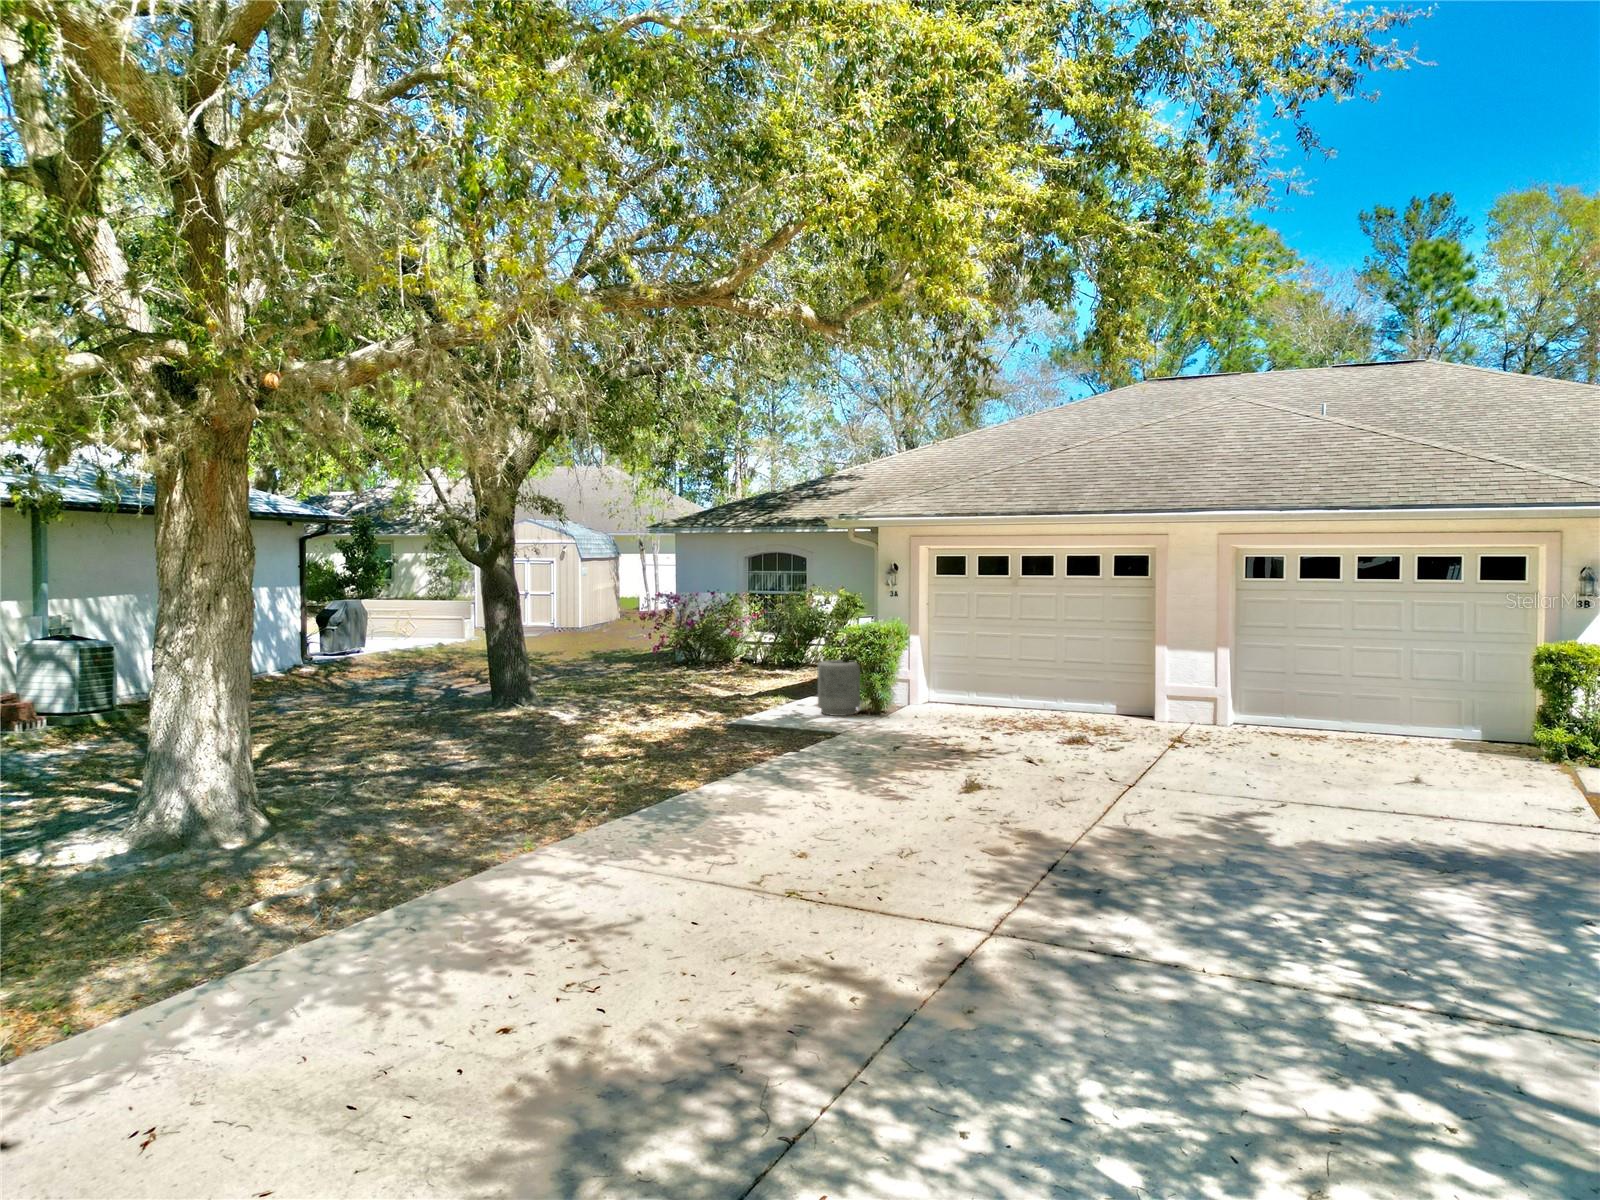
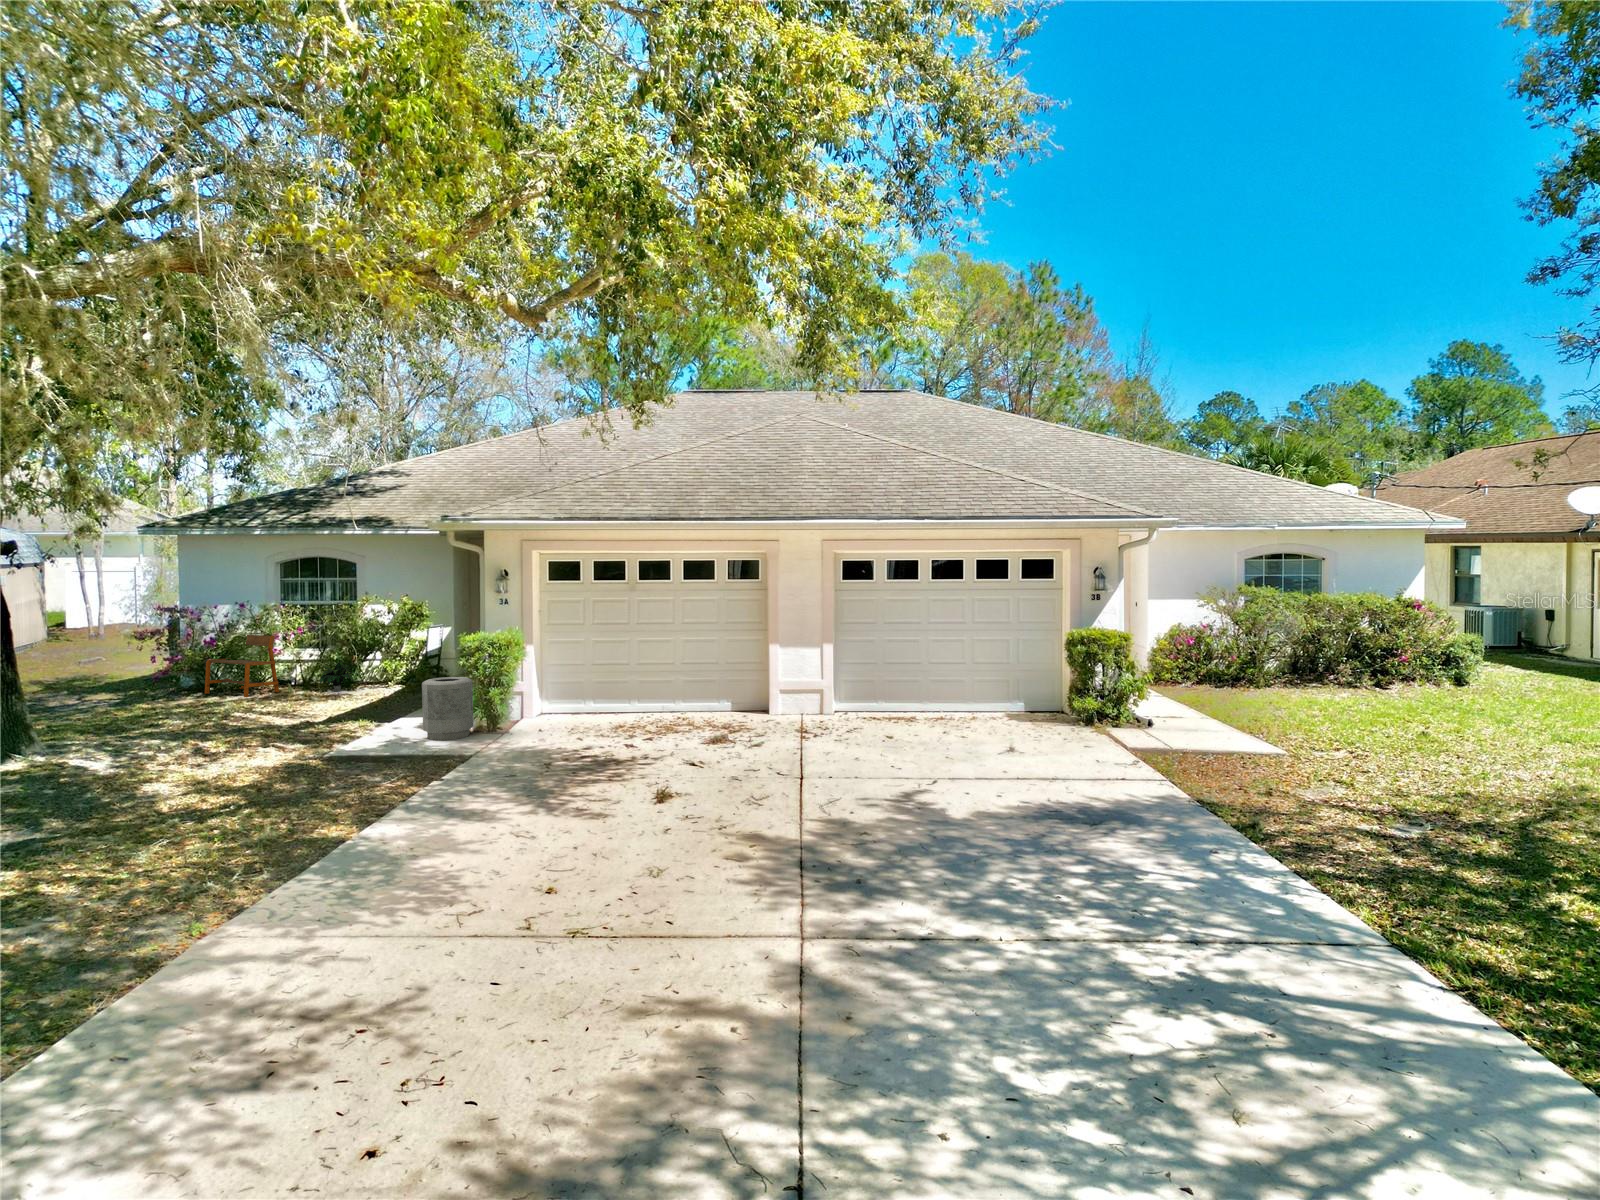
bench: none [691,618,742,671] -> present [205,635,279,697]
potted plant: none [769,644,803,671] -> present [319,661,353,692]

